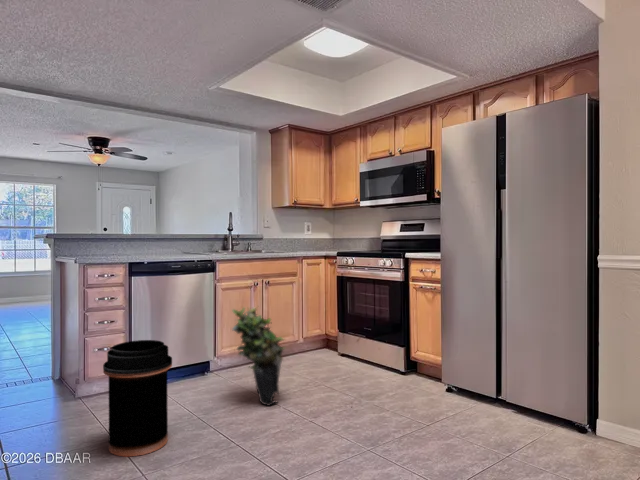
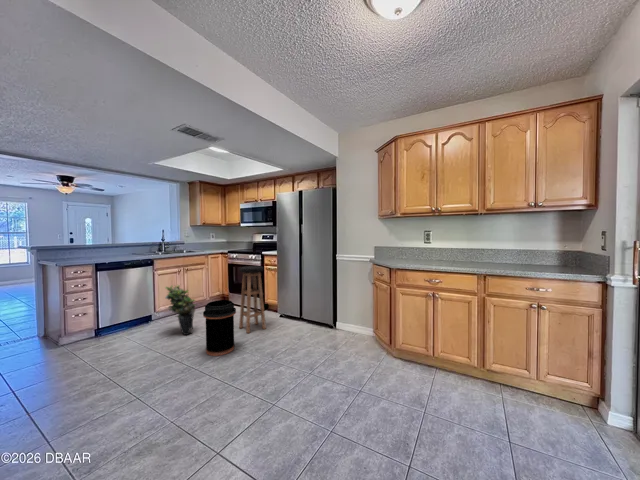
bar stool: none [365,277,422,419] -> present [239,266,266,333]
trash can: present [103,340,172,456] -> present [203,300,236,356]

